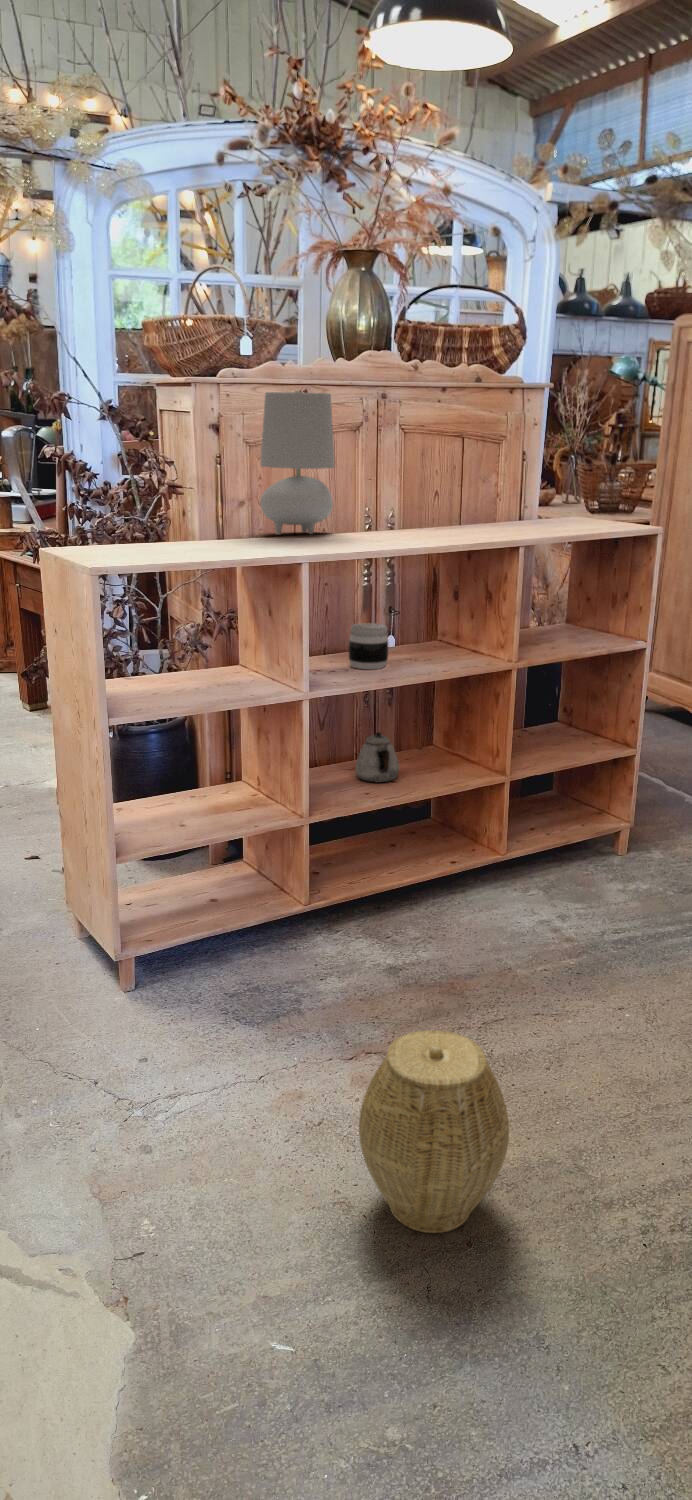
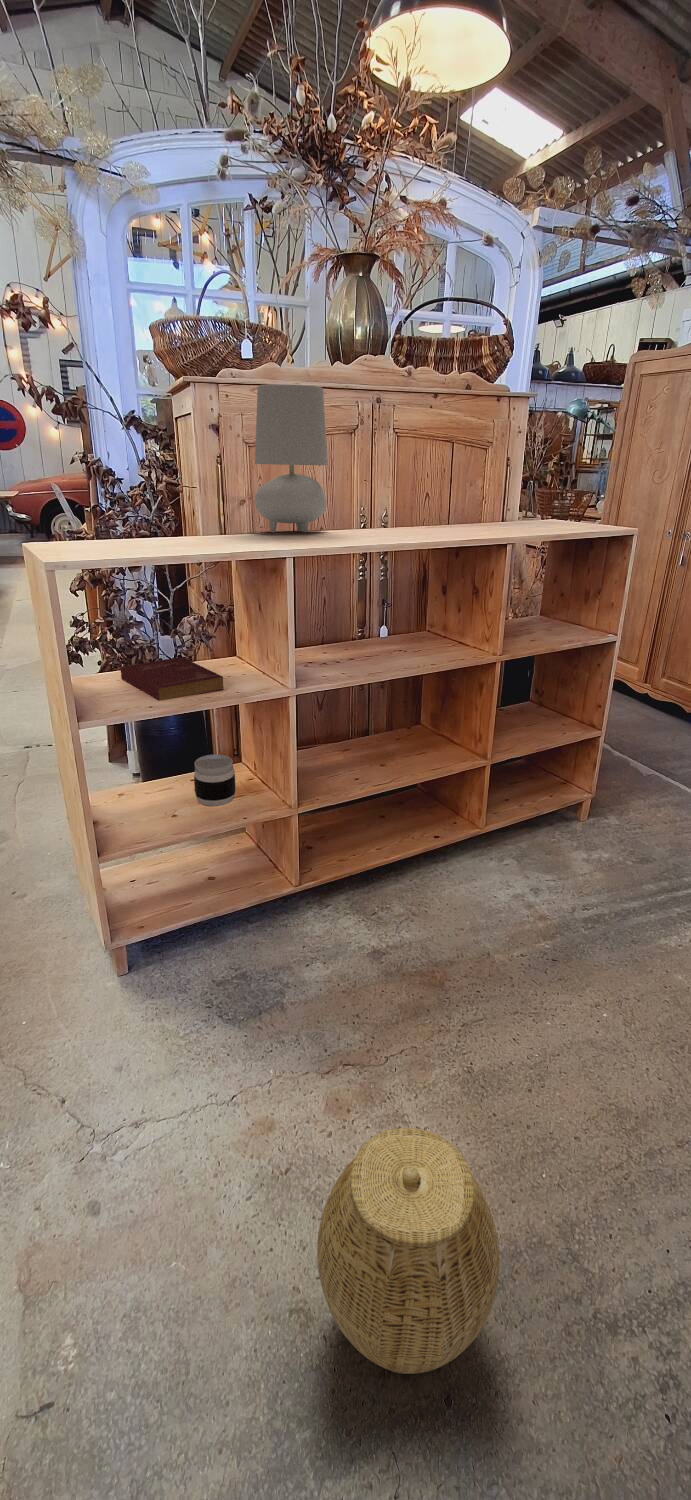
jar: present [349,623,389,670] -> present [194,754,236,806]
book: none [128,661,237,702] -> present [120,657,224,701]
teapot: present [356,732,399,783] -> none [348,721,388,767]

